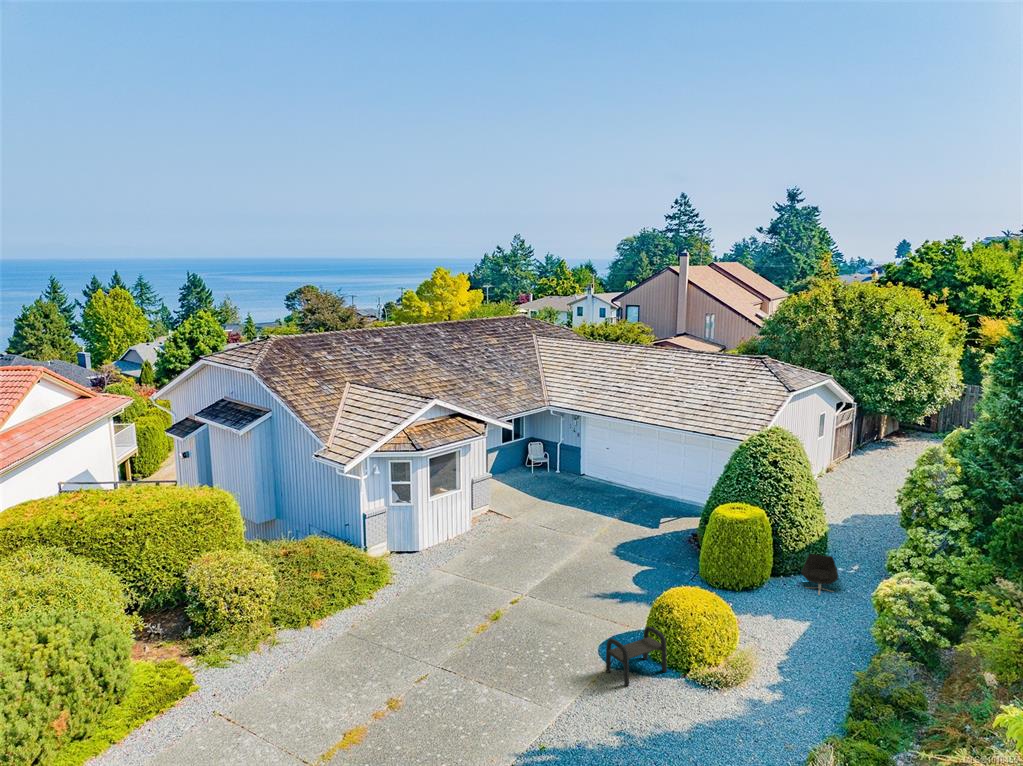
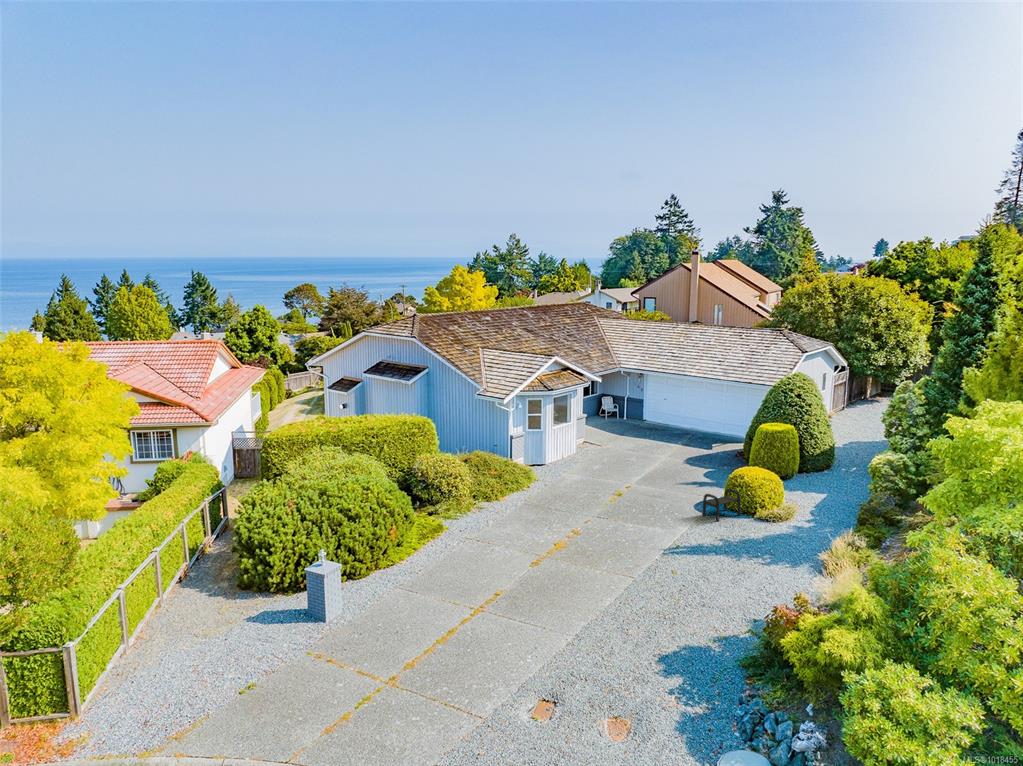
lounge chair: present [801,554,838,595] -> none [818,457,844,482]

